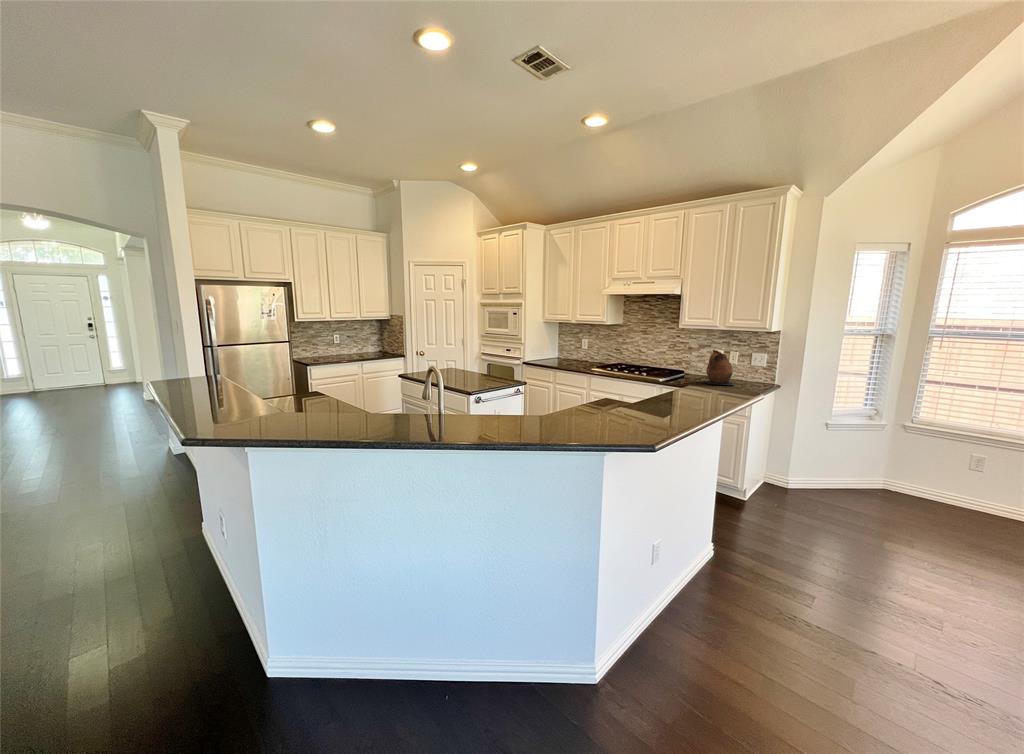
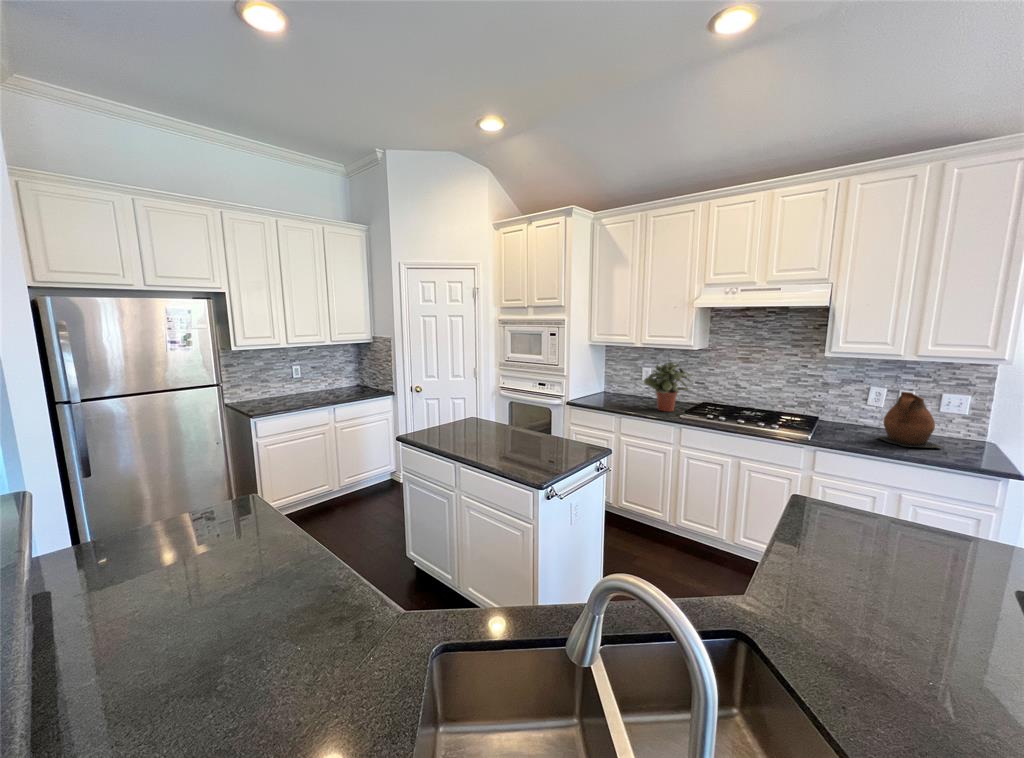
potted plant: none [572,333,606,368] -> present [644,362,692,412]

